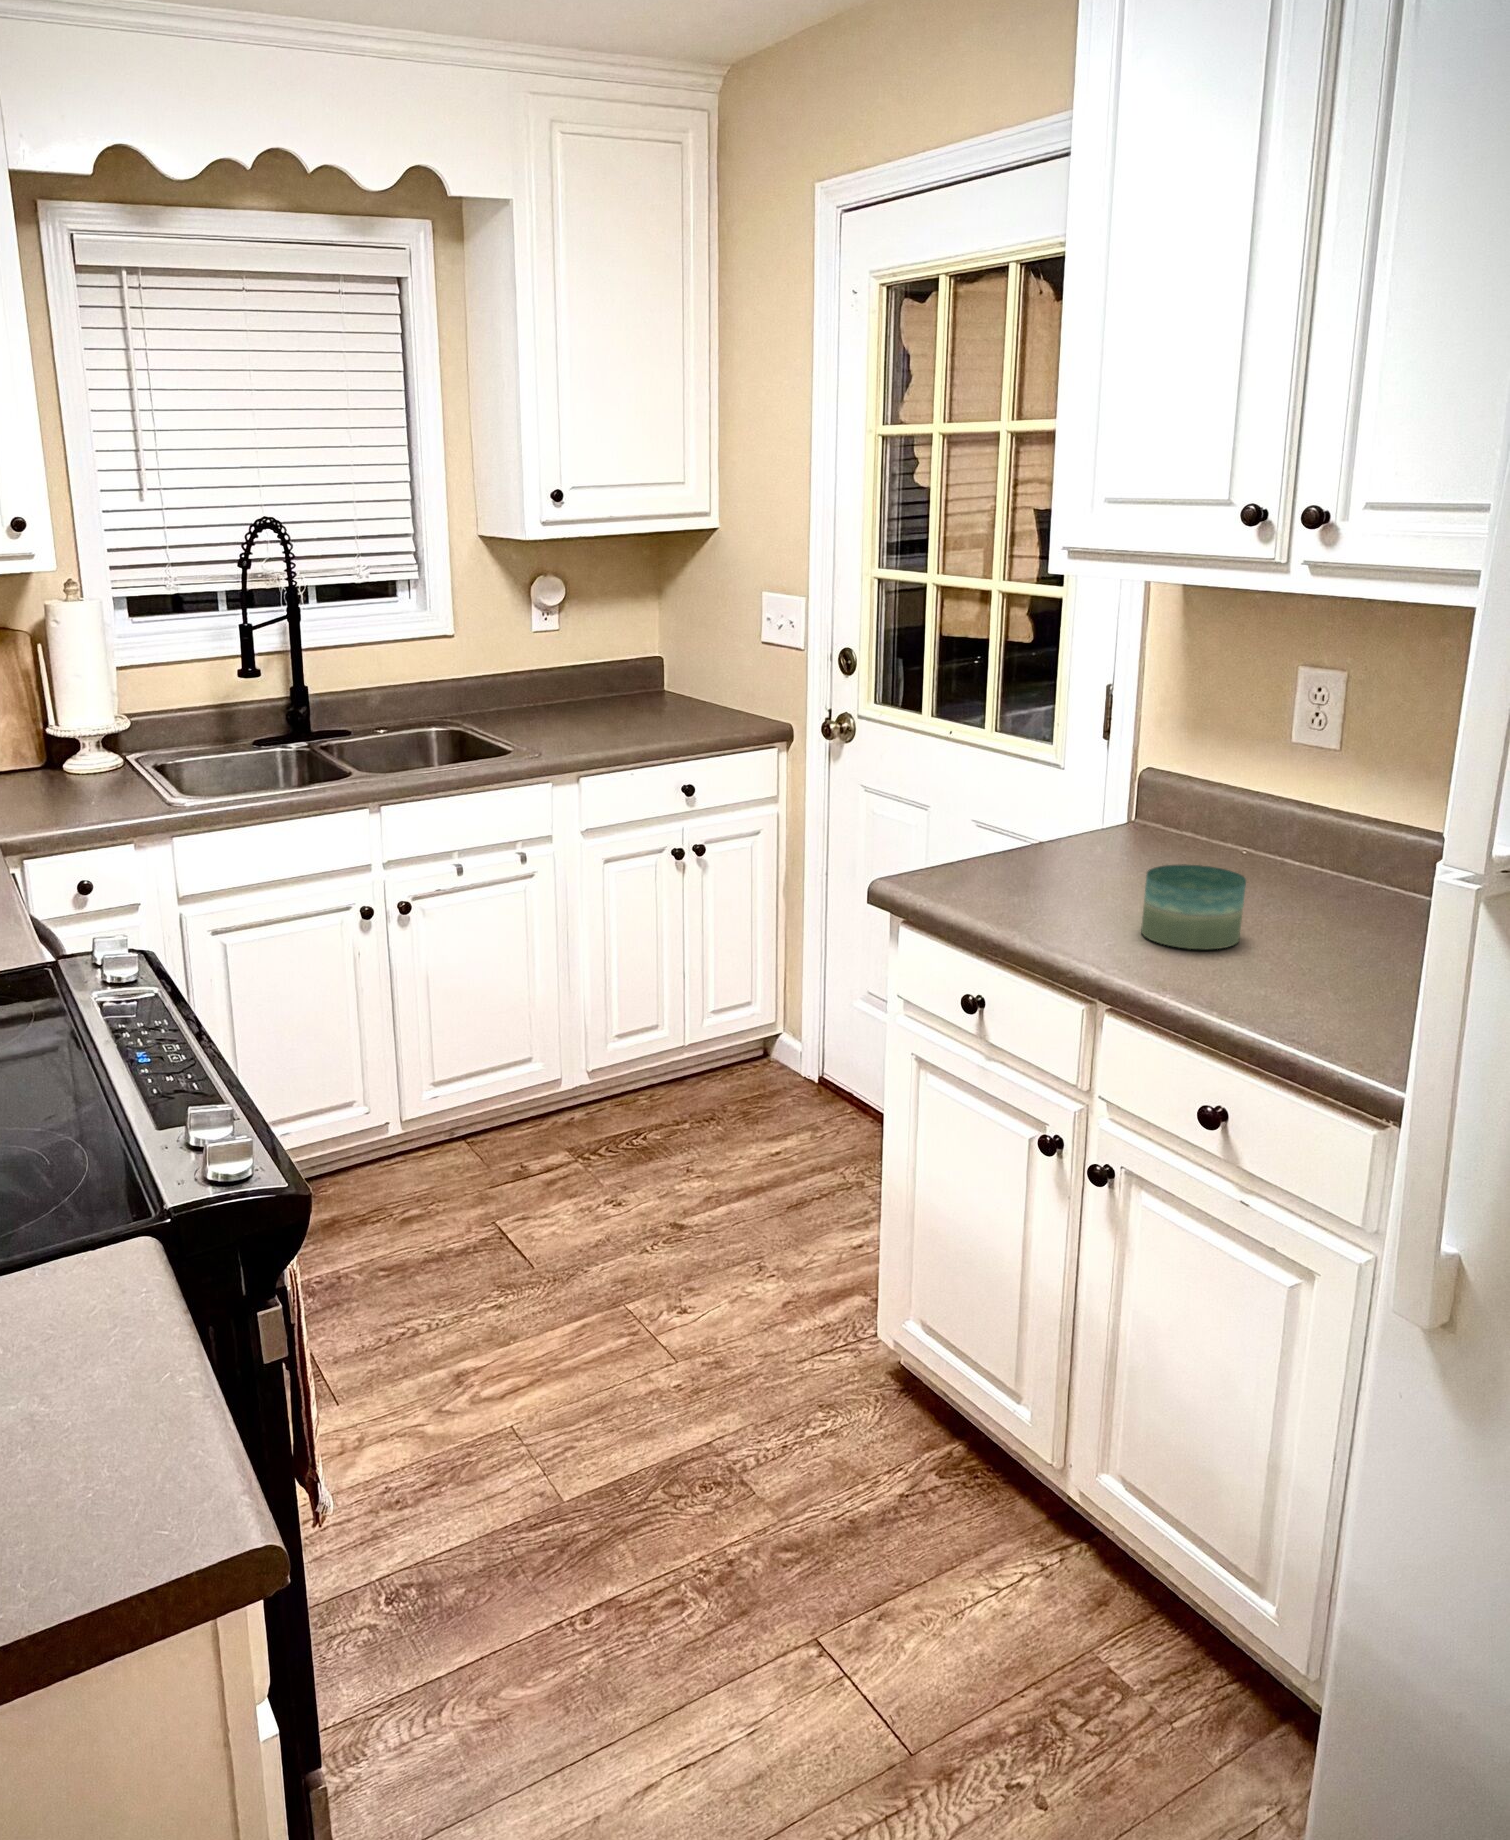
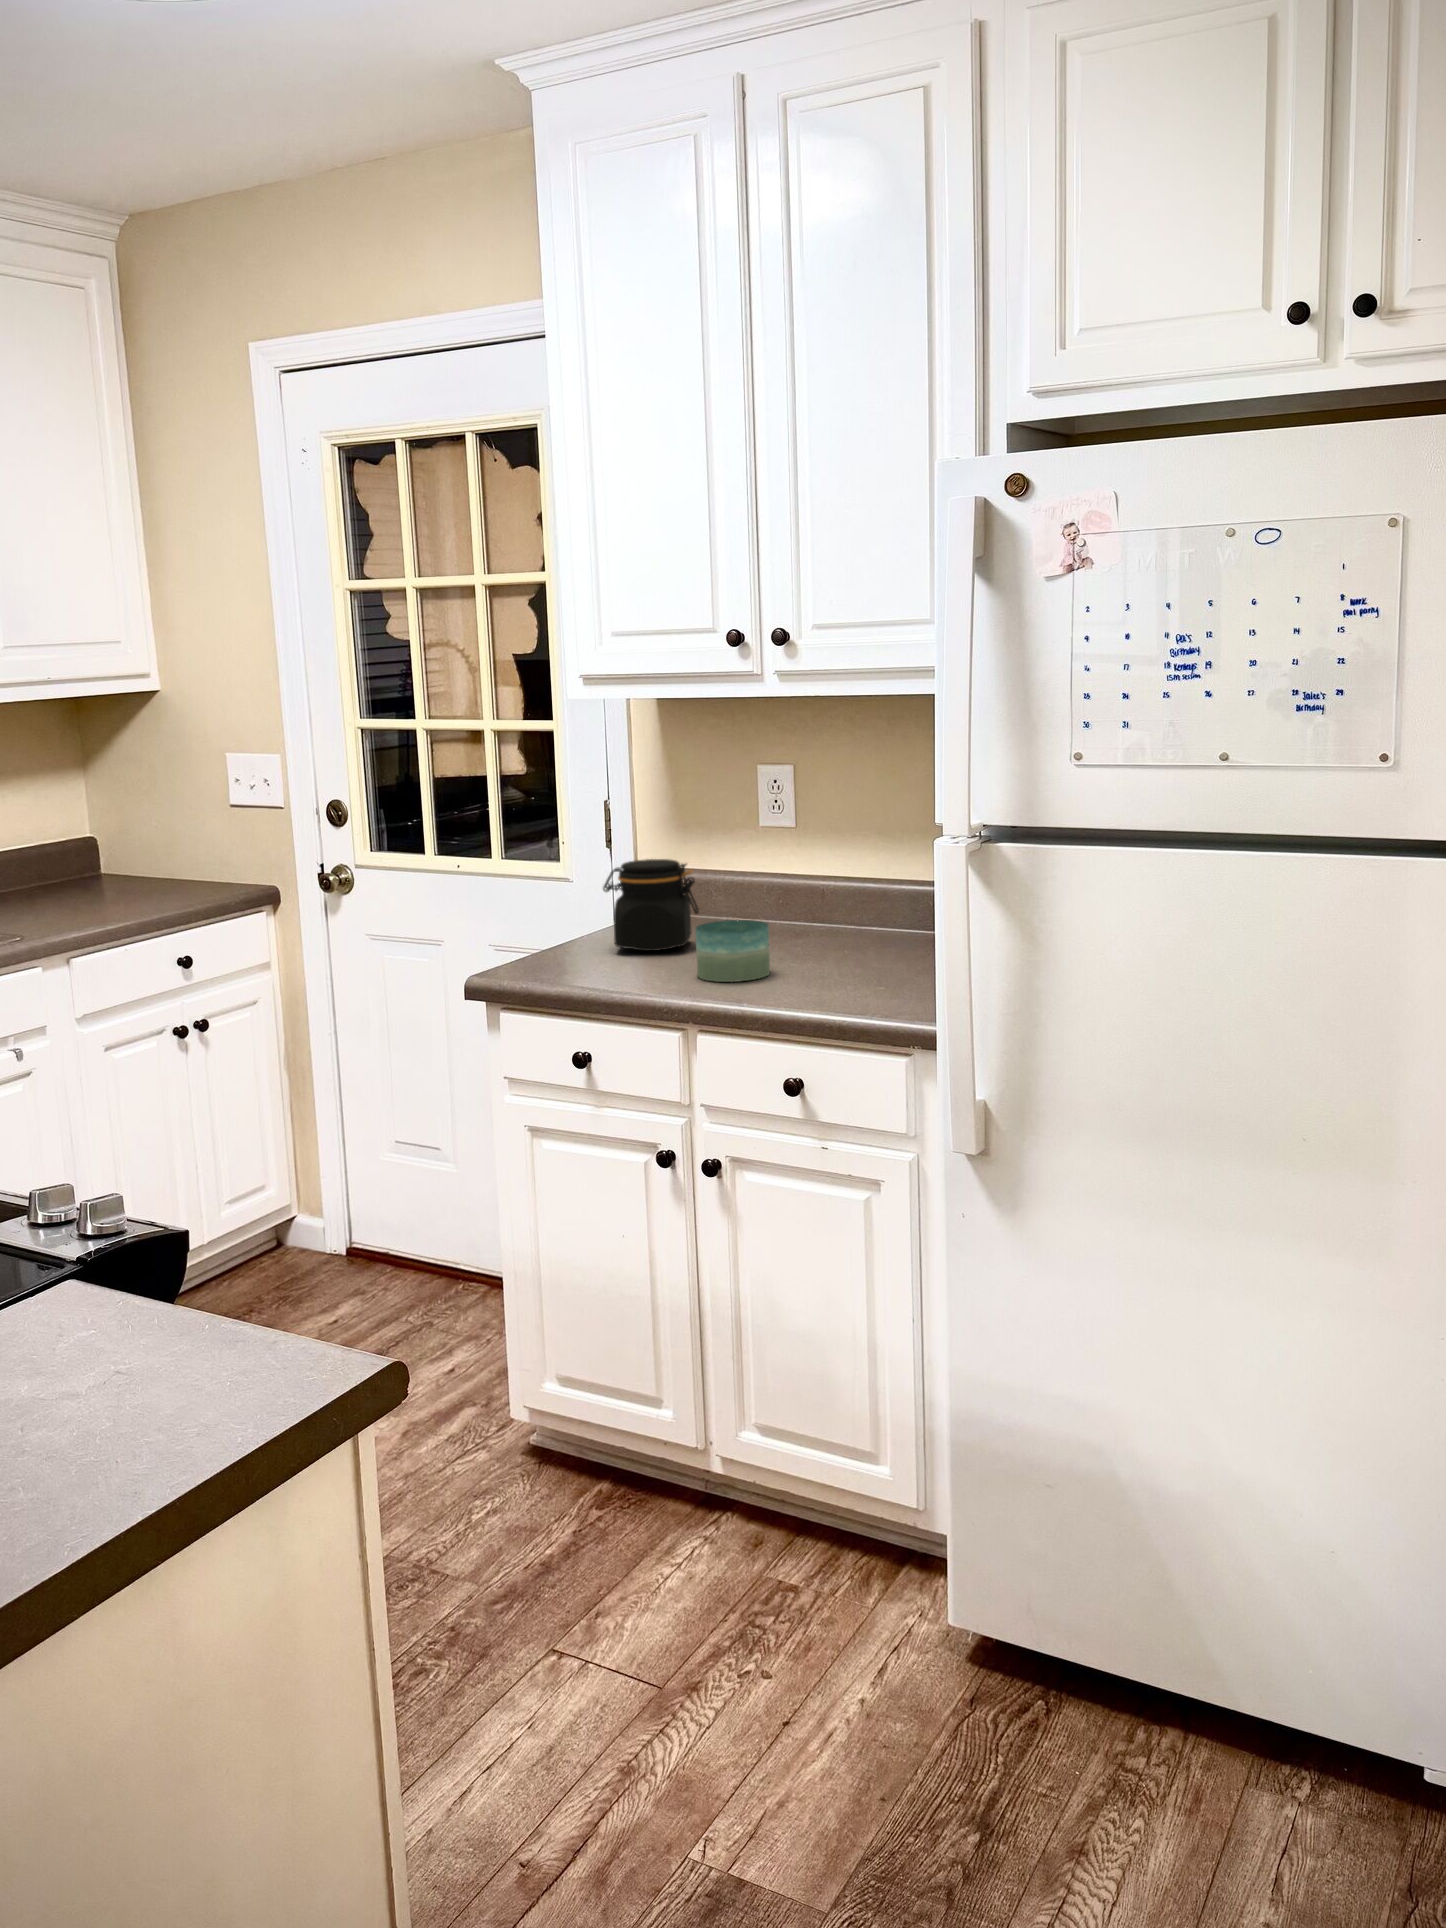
jar: none [1062,767,1180,880] -> present [603,859,699,951]

